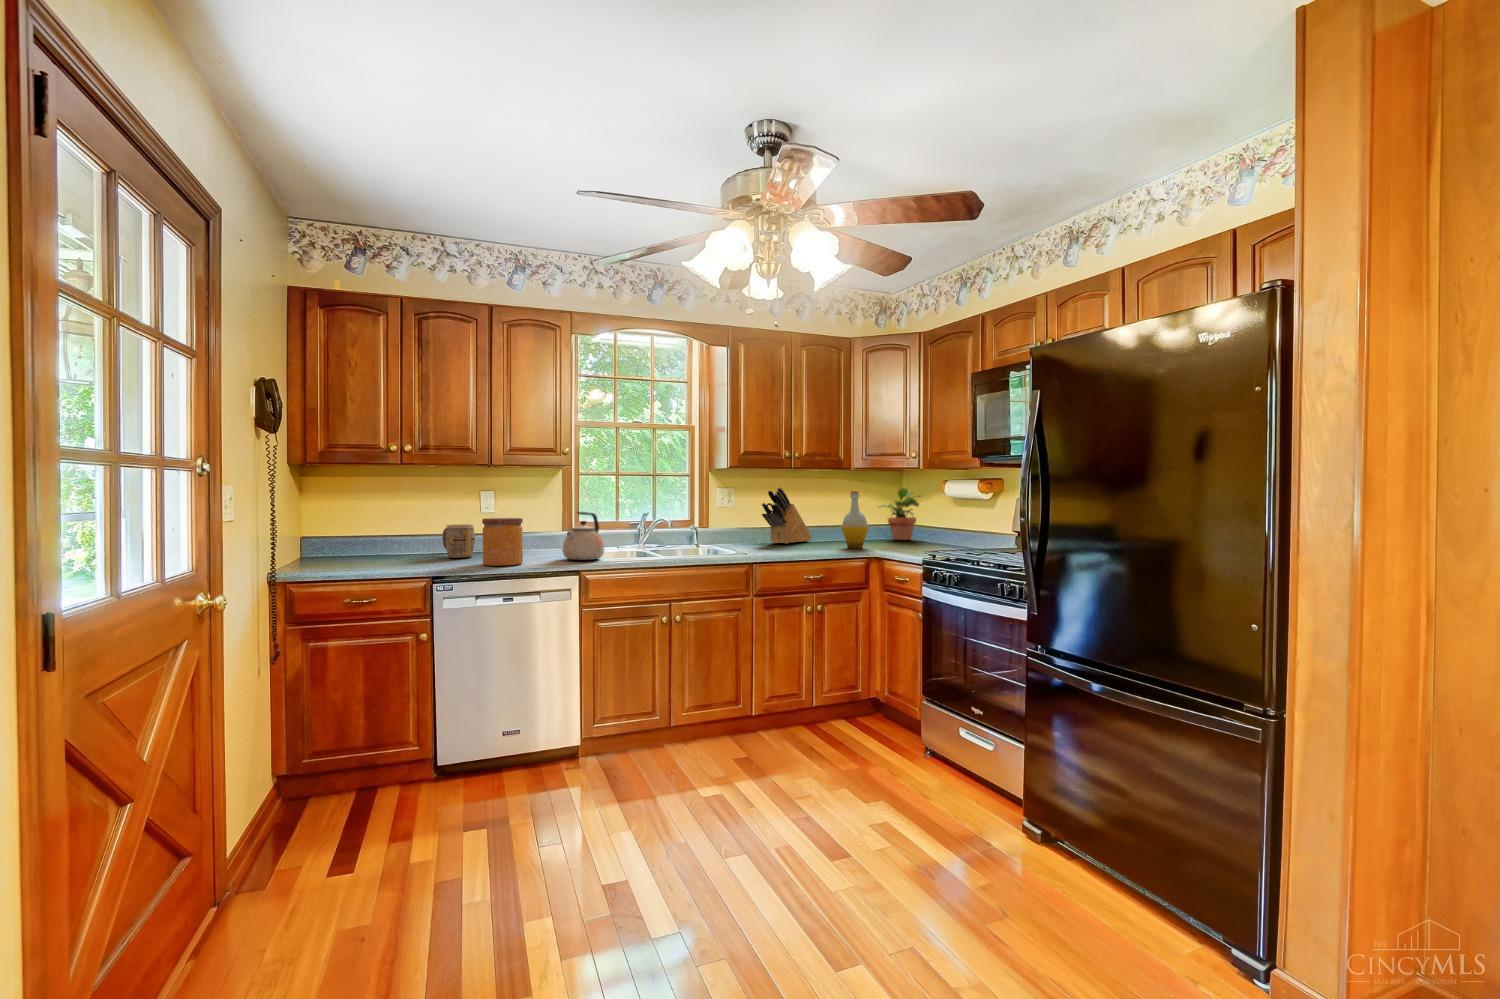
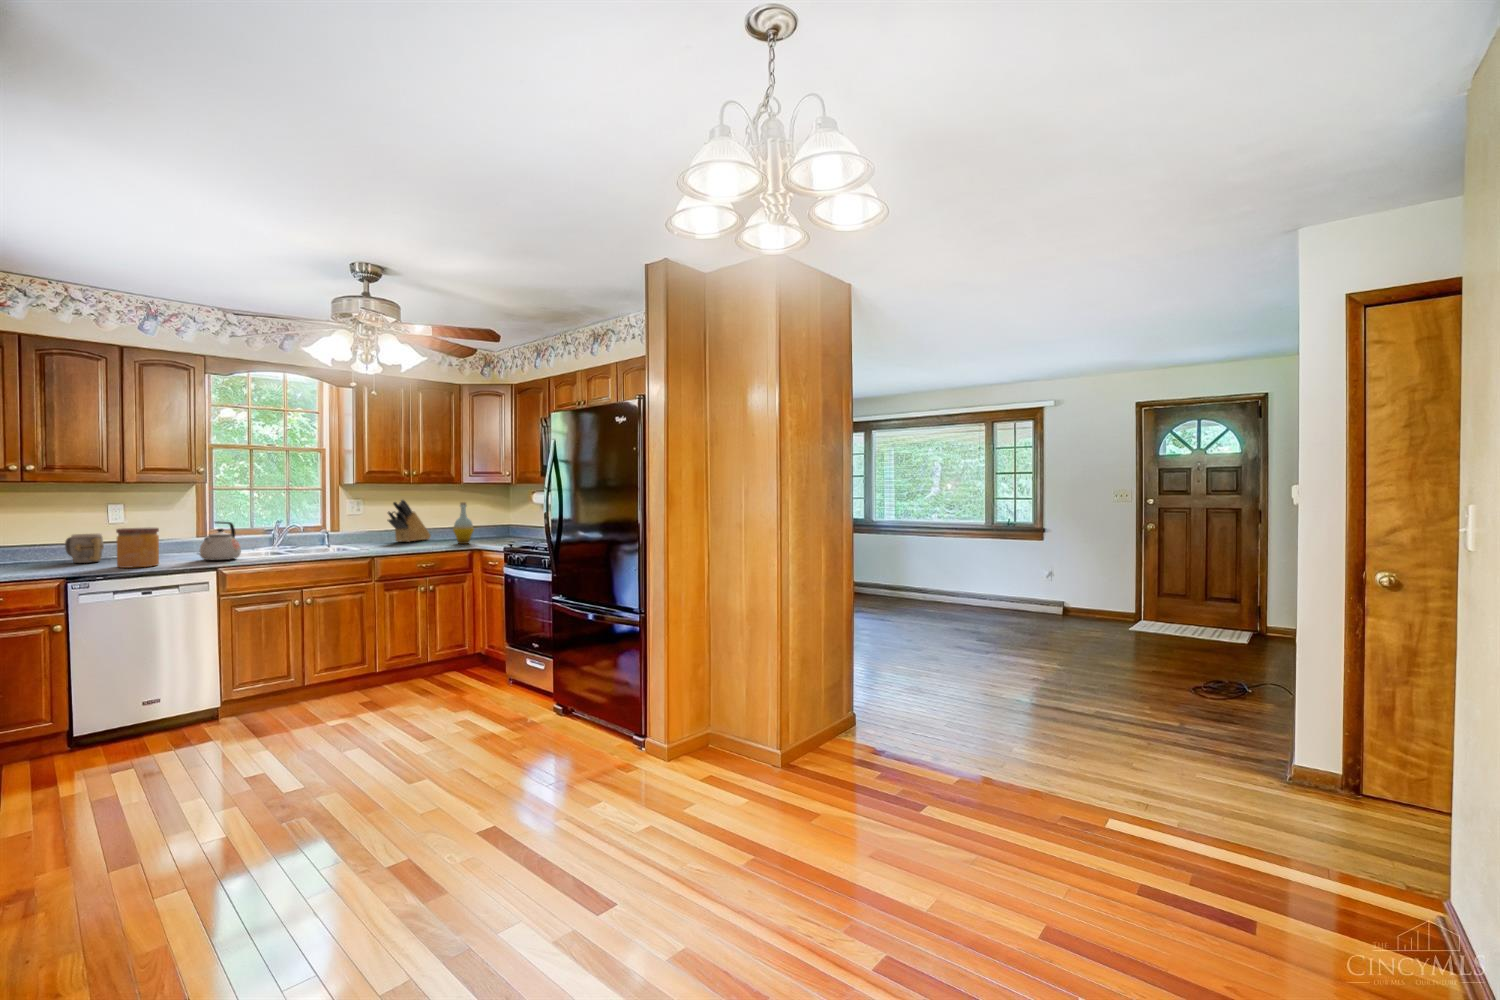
potted plant: present [879,488,921,540] -> none [485,499,519,537]

